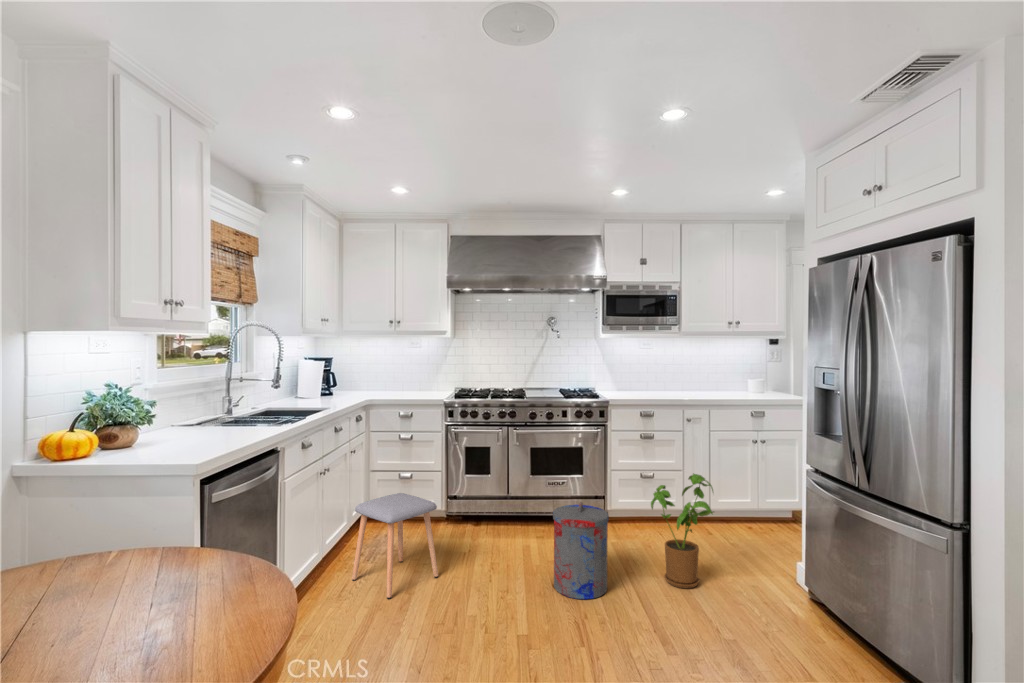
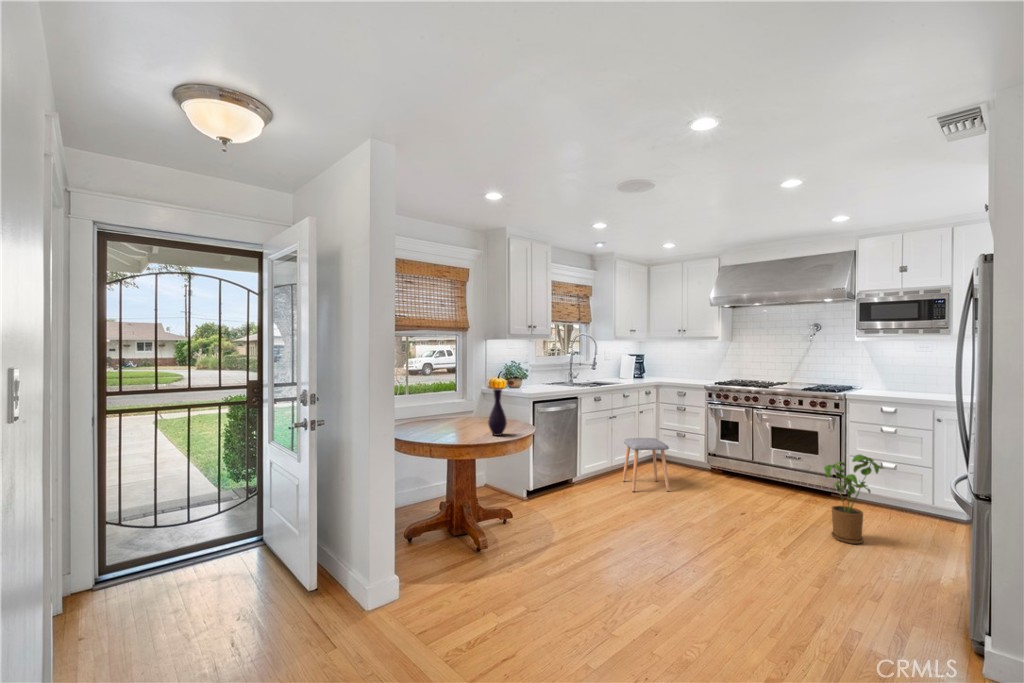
vase: none [166,473,242,647] -> present [488,389,507,436]
trash can: present [553,502,609,599] -> none [735,460,779,526]

